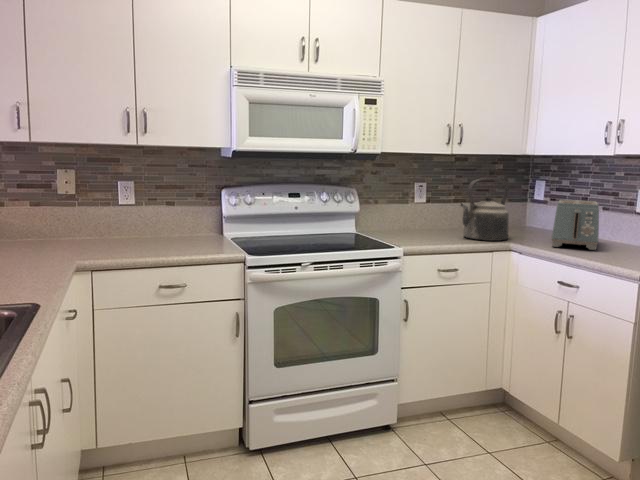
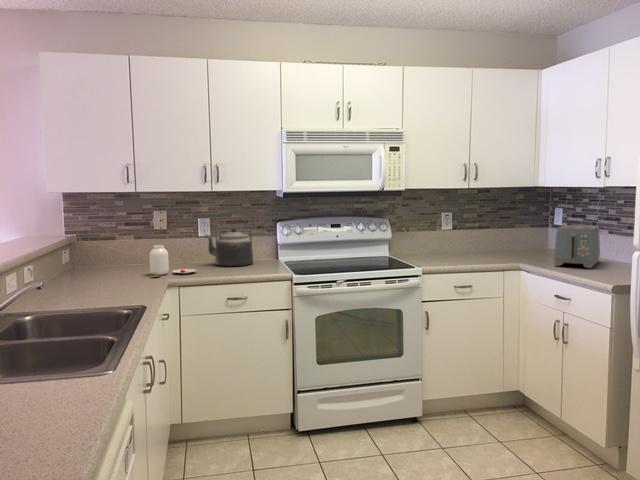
kettle: present [461,178,509,241] -> present [205,212,254,266]
jar: none [50,215,119,259] -> present [149,245,196,277]

